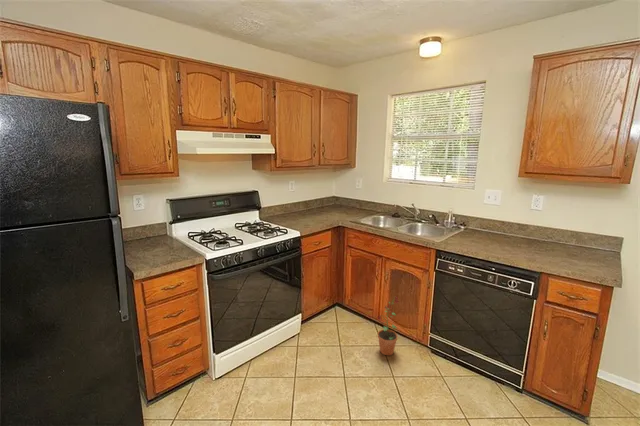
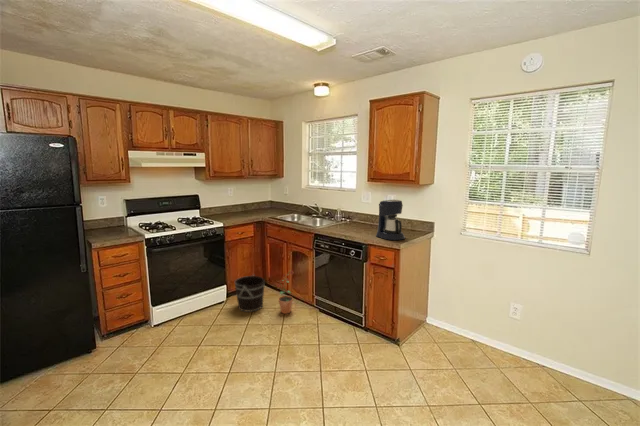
coffee maker: none [547,206,606,270] -> present [376,200,405,240]
bucket: none [315,297,356,351] -> present [235,275,265,311]

